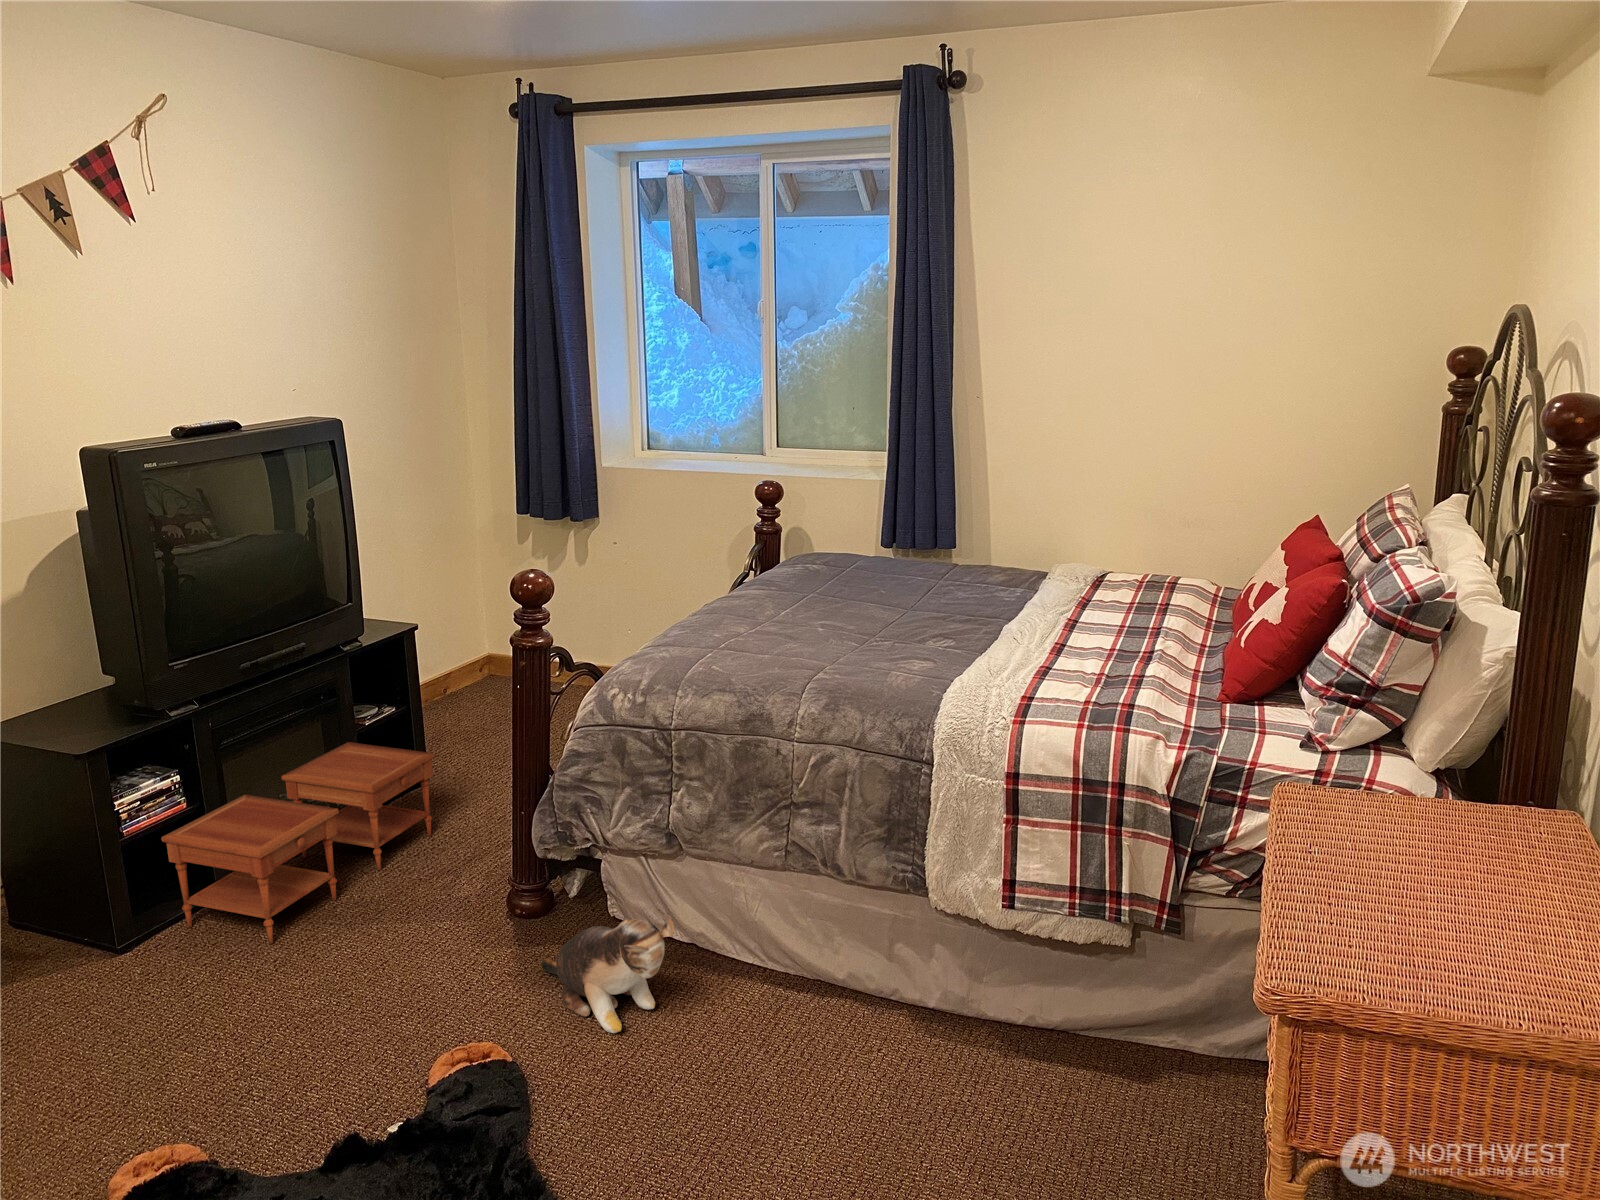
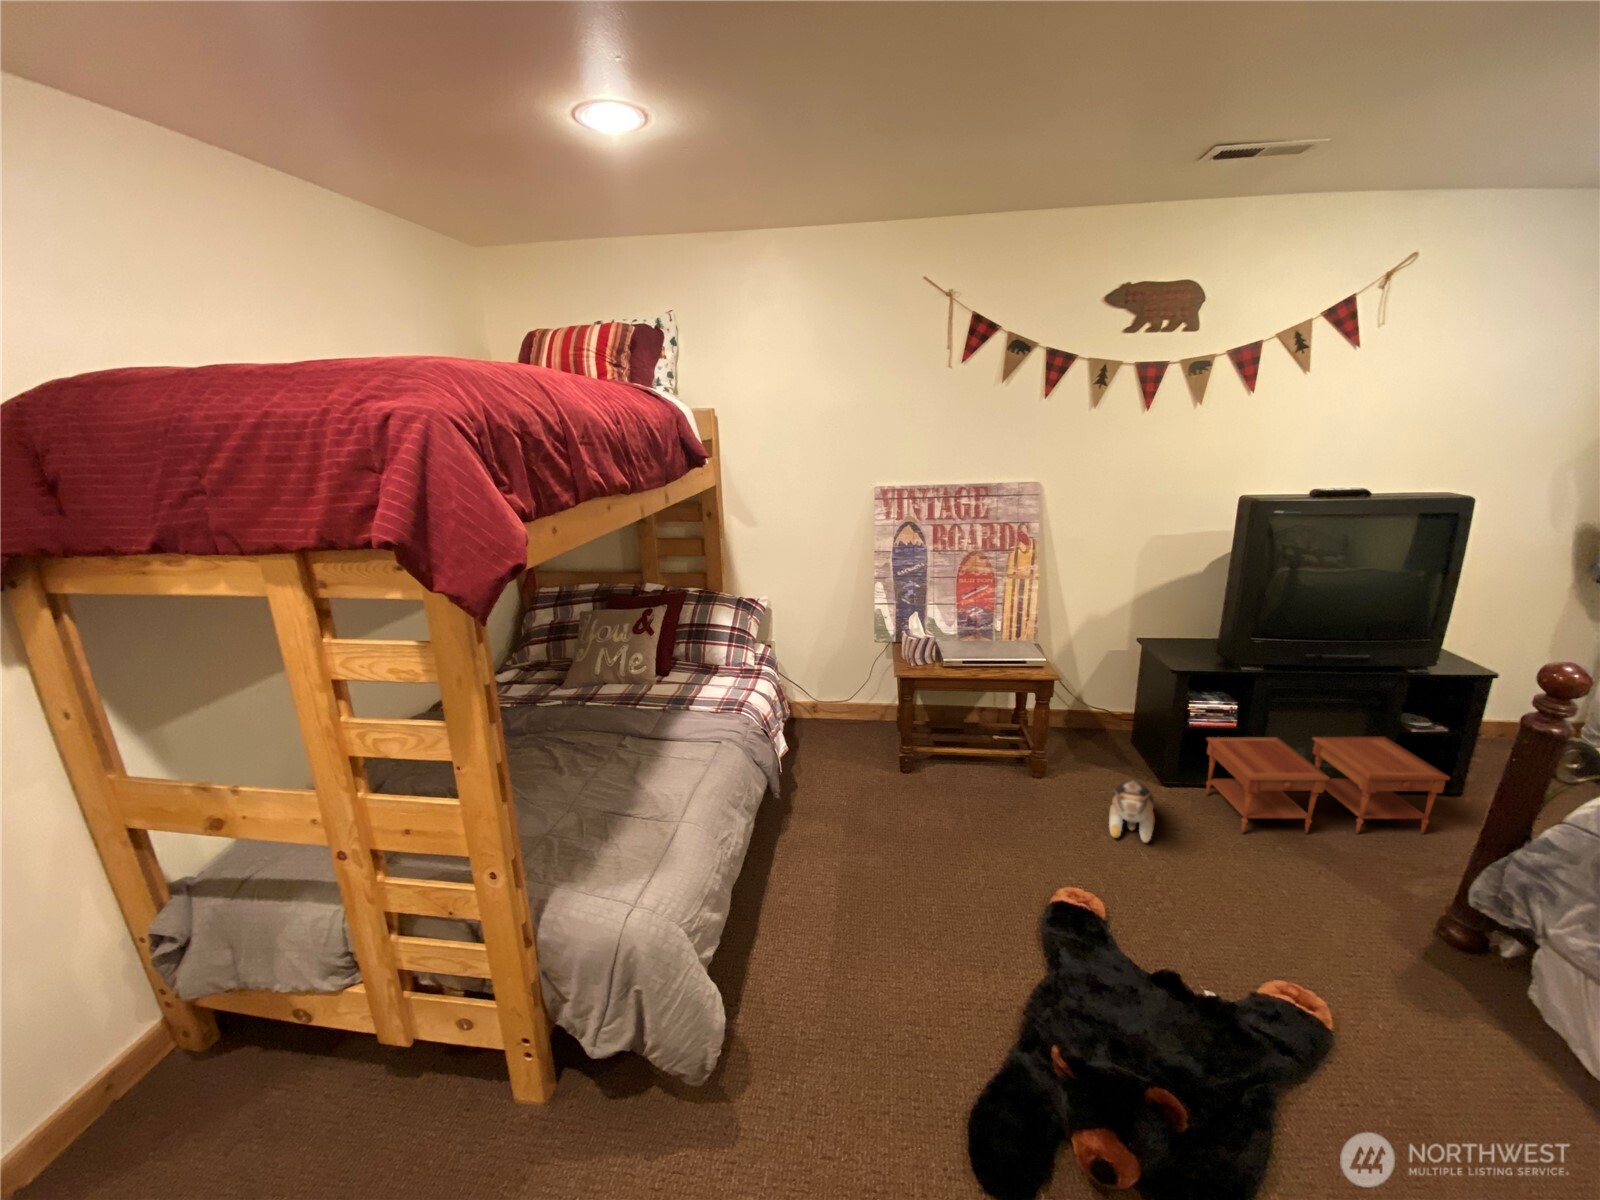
plush toy: present [542,919,674,1033] -> present [1109,780,1155,843]

